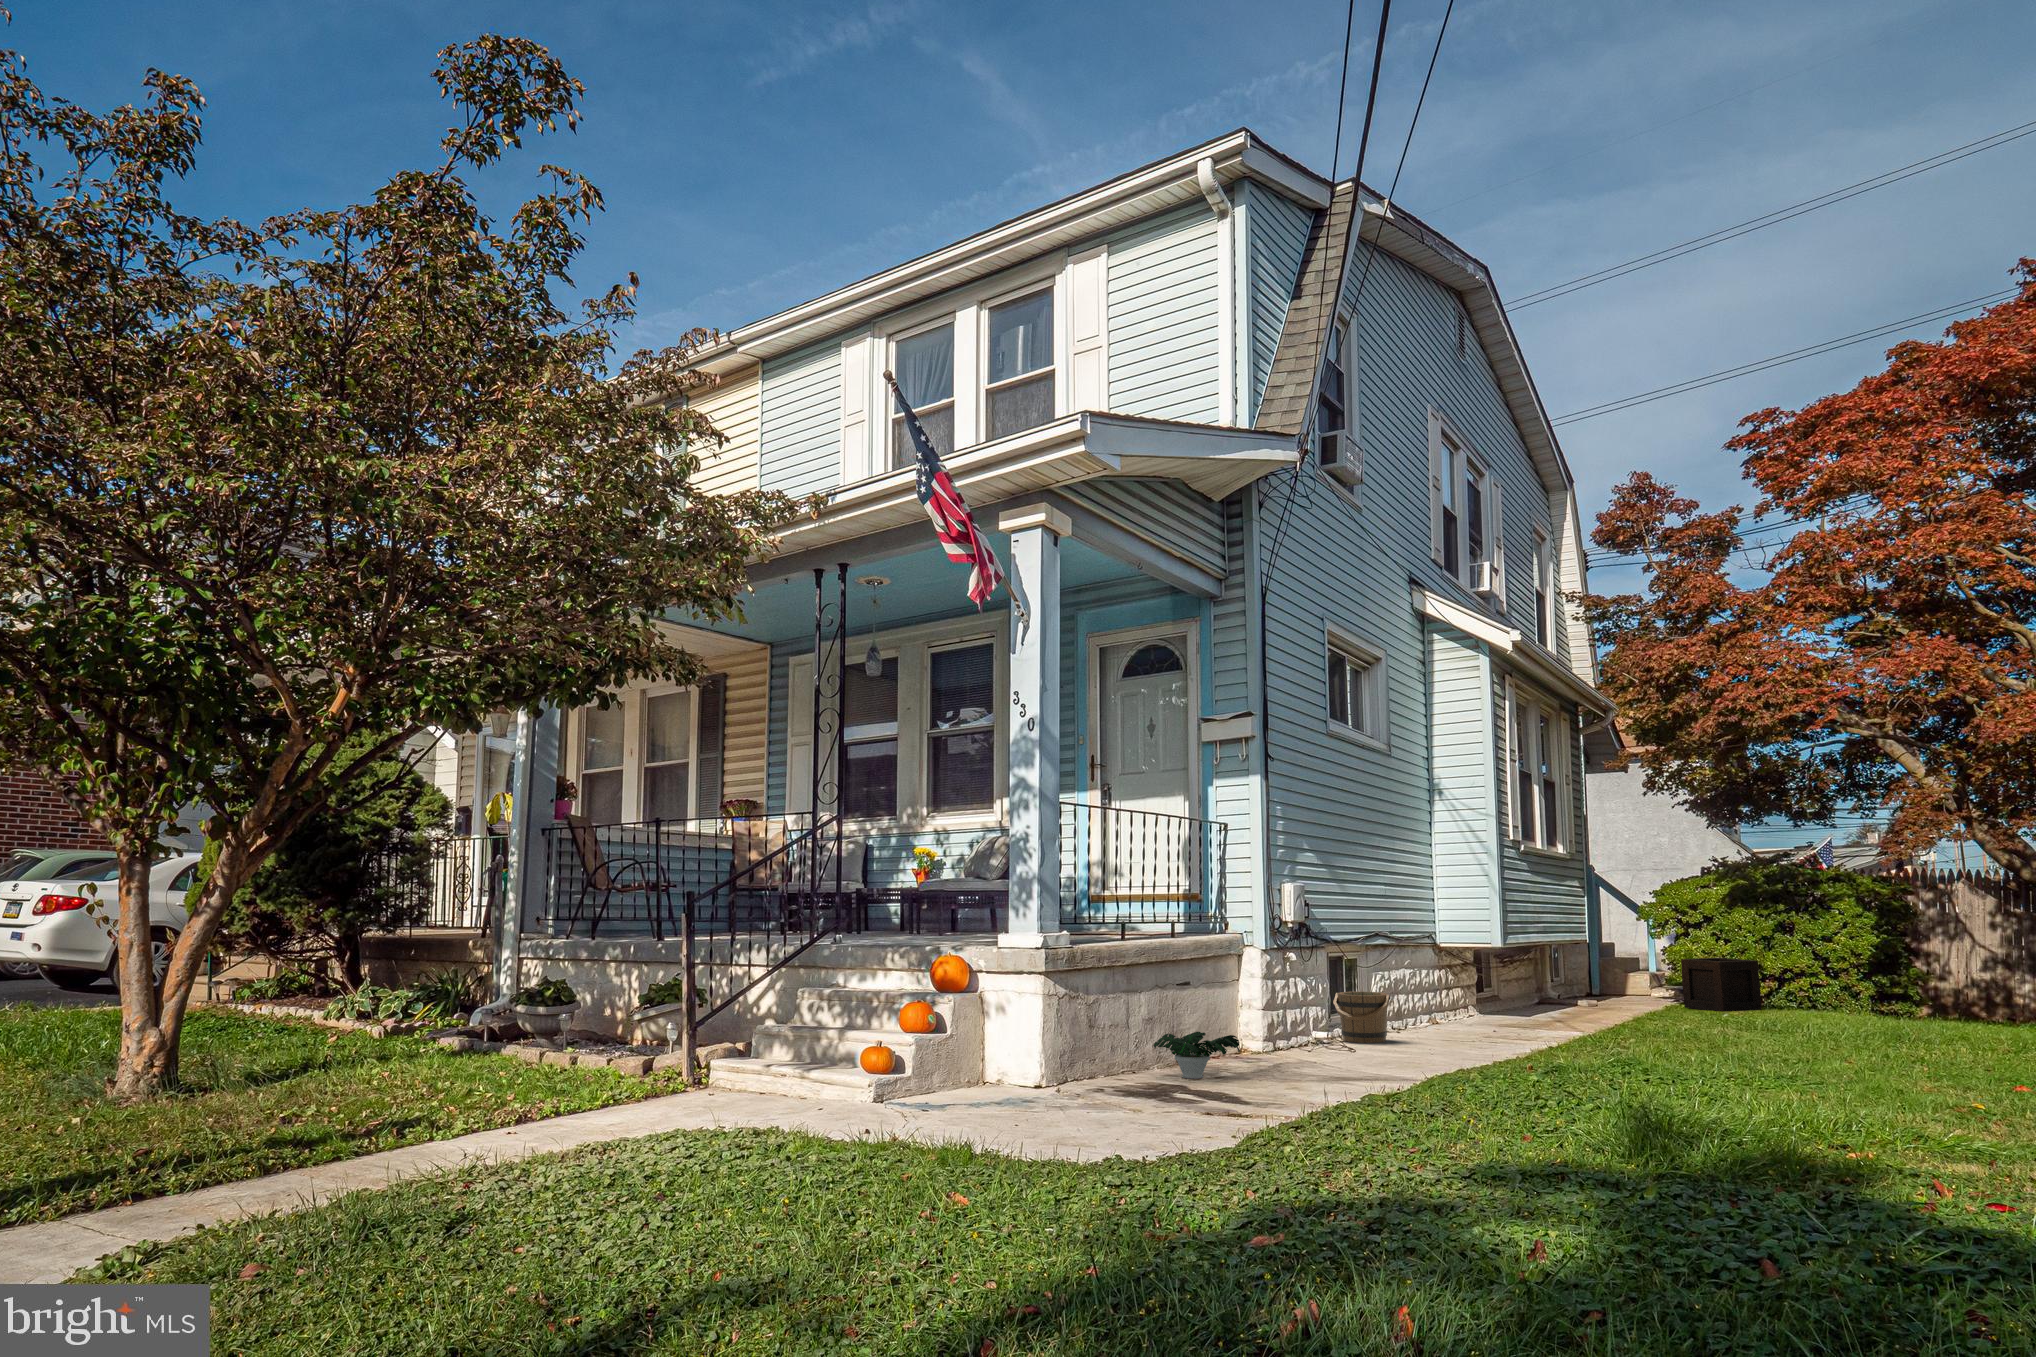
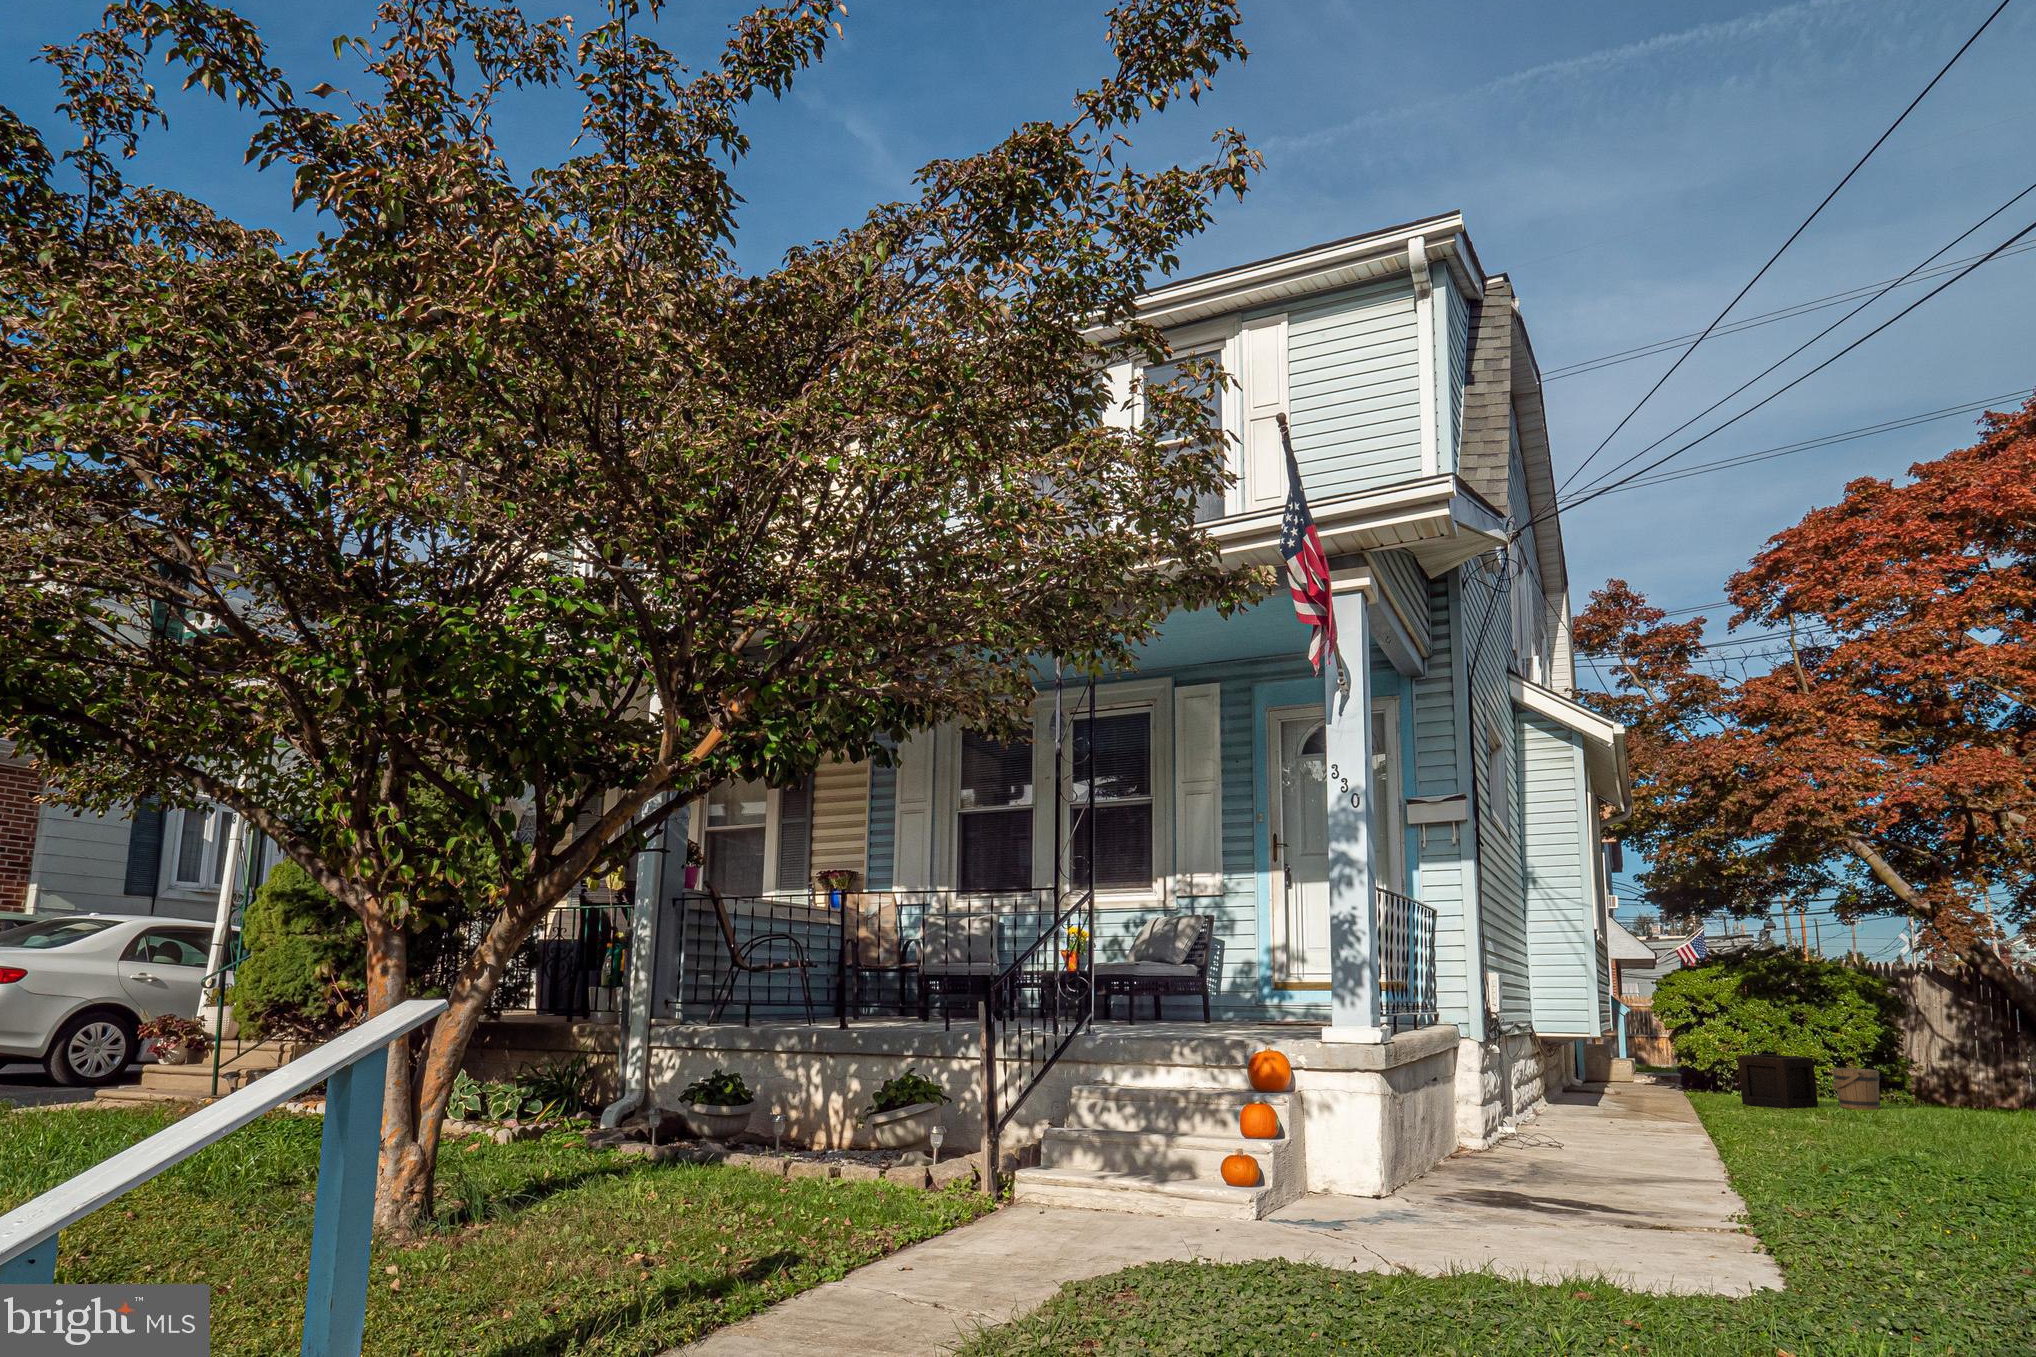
bucket: present [1333,991,1391,1043] -> present [1832,1068,1880,1110]
potted plant: present [1154,1032,1240,1079] -> none [1440,1137,1549,1191]

